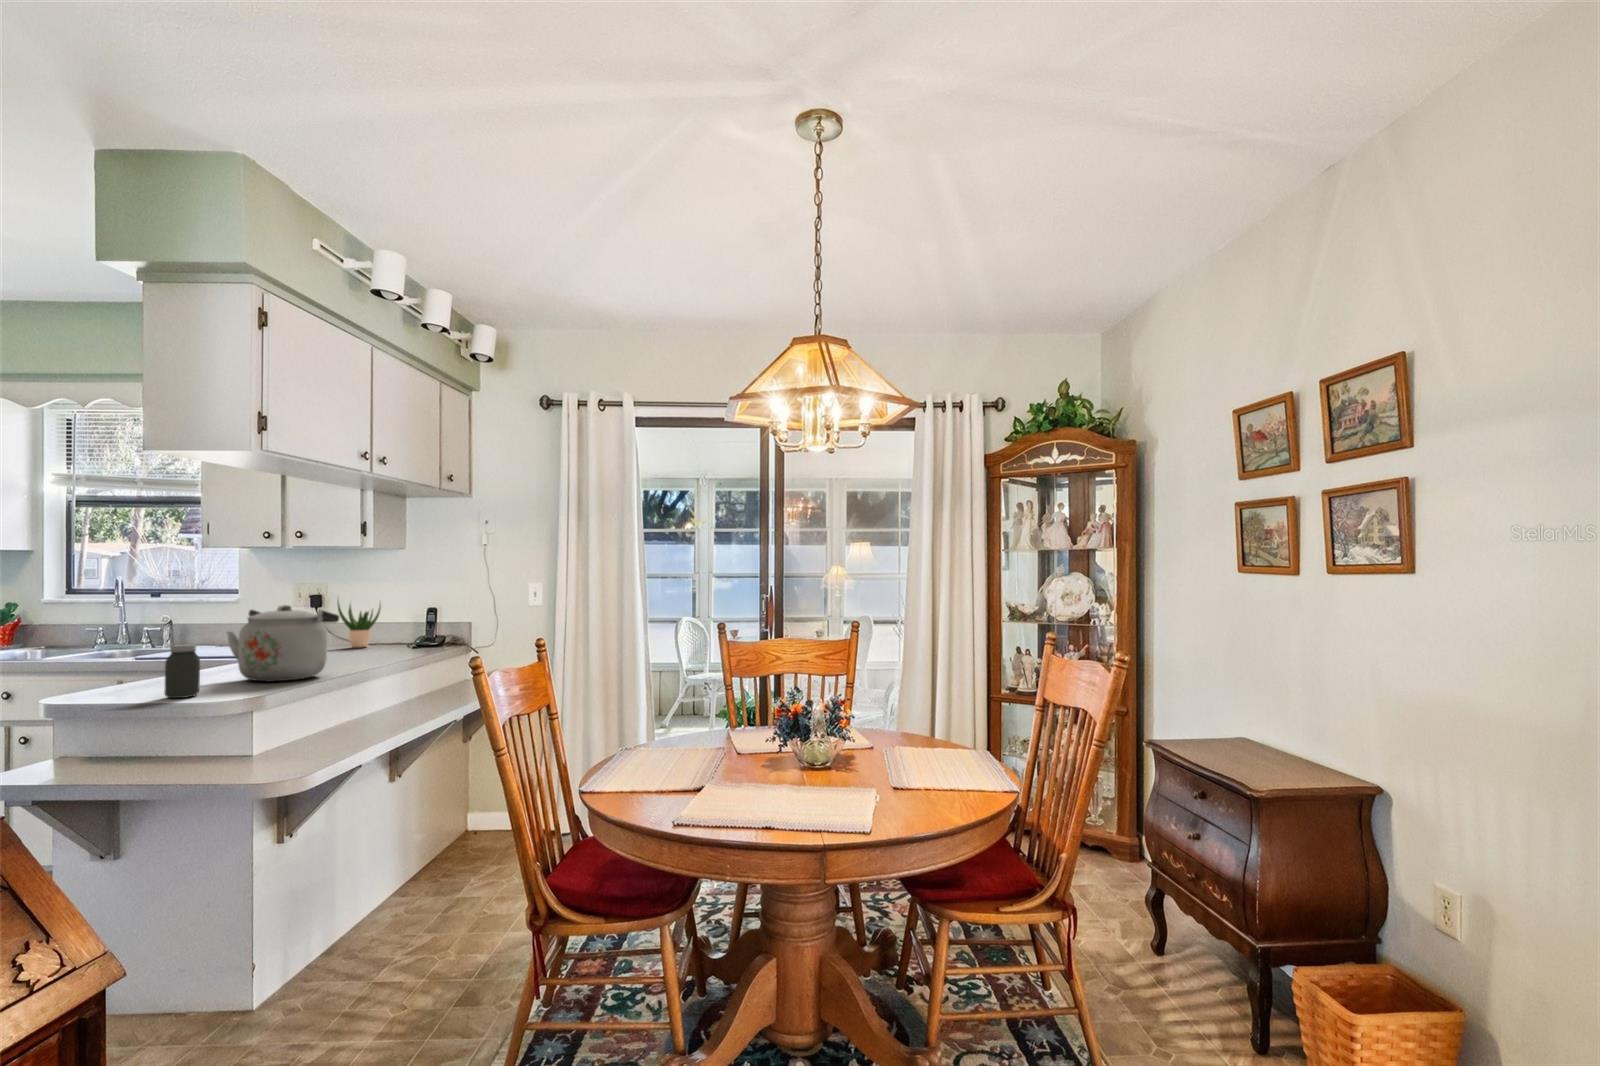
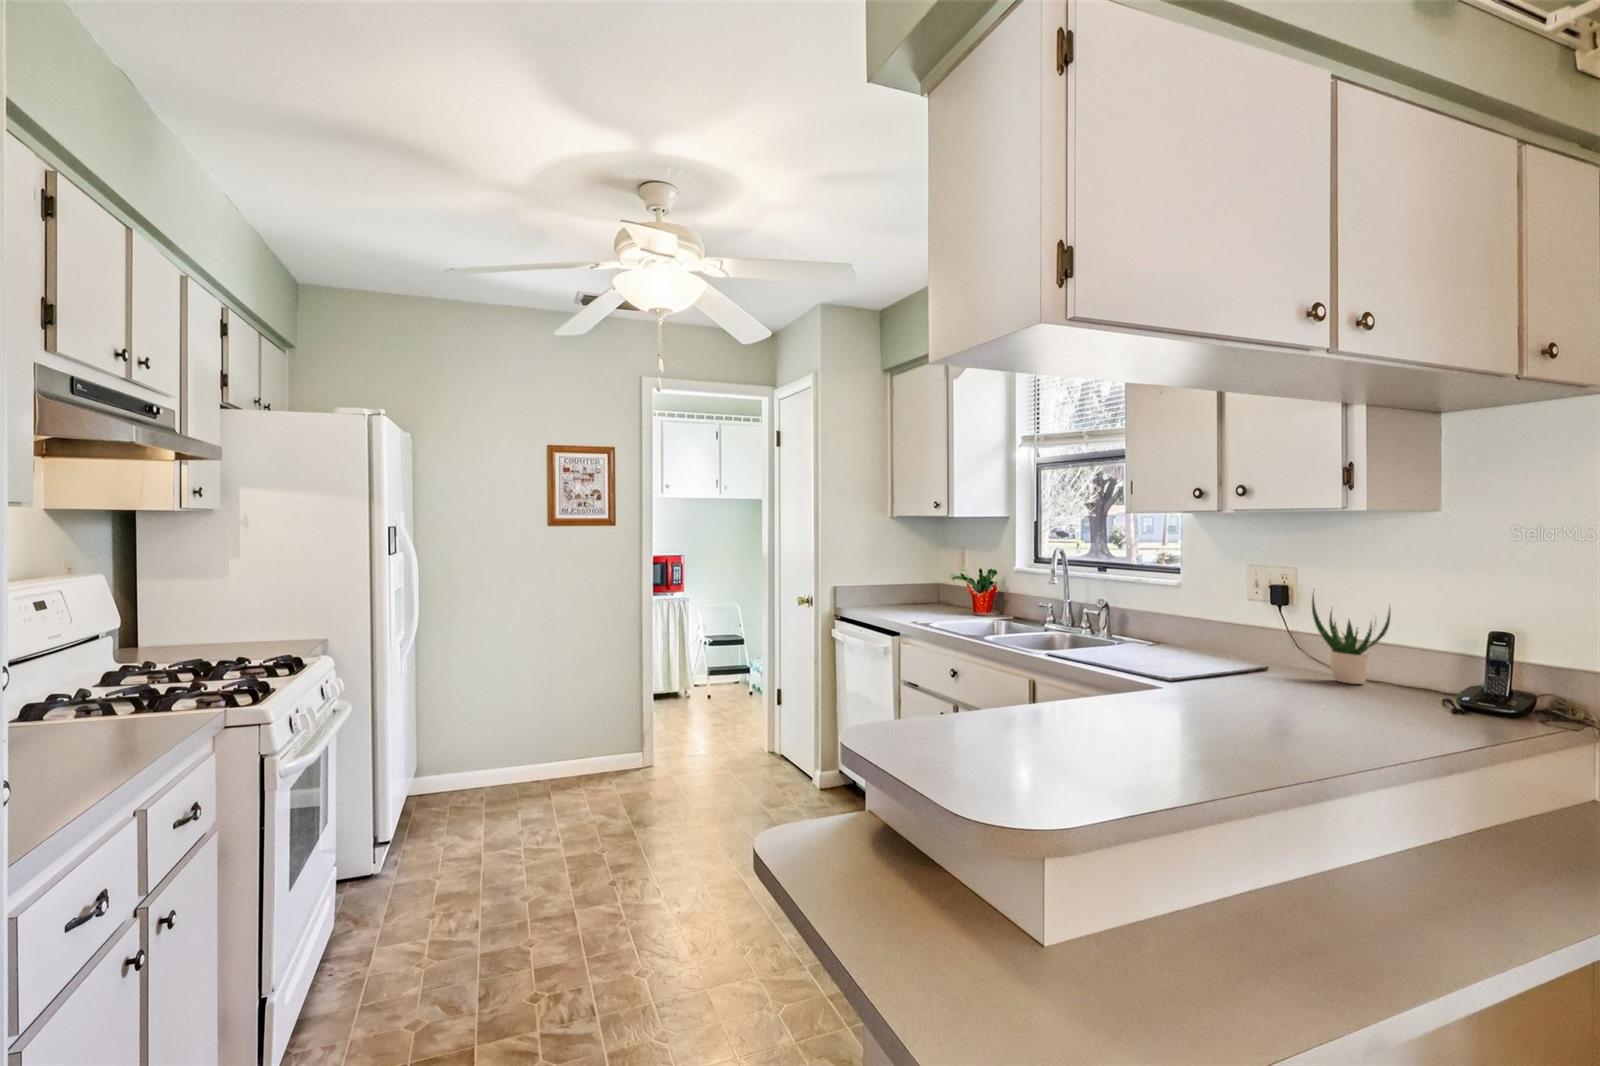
kettle: present [227,605,339,681] -> none [1060,601,1240,745]
jar: present [164,644,200,698] -> none [916,650,965,743]

